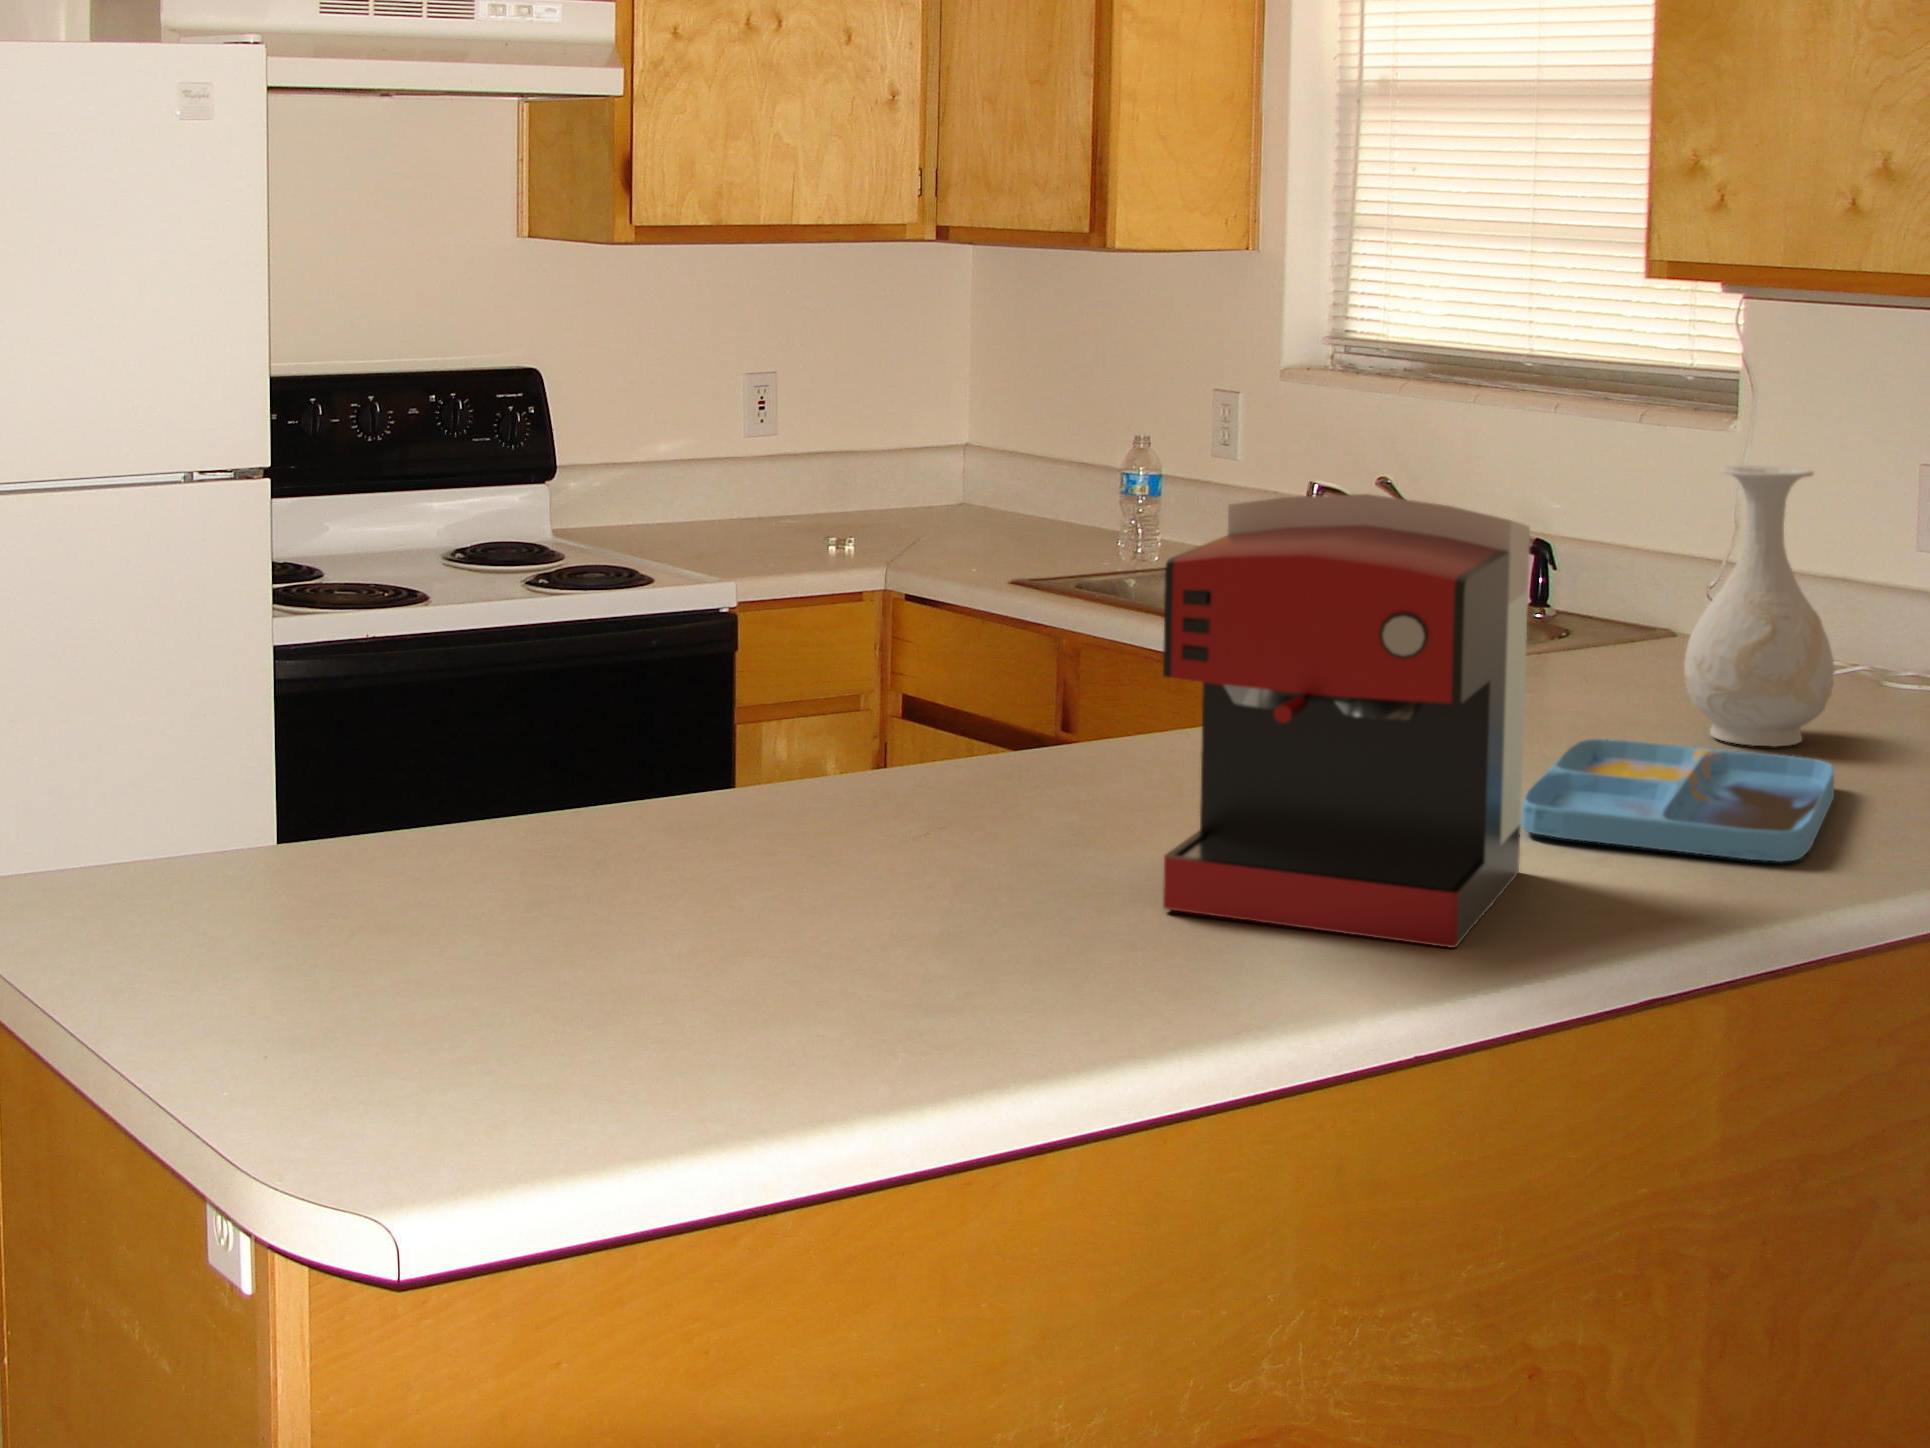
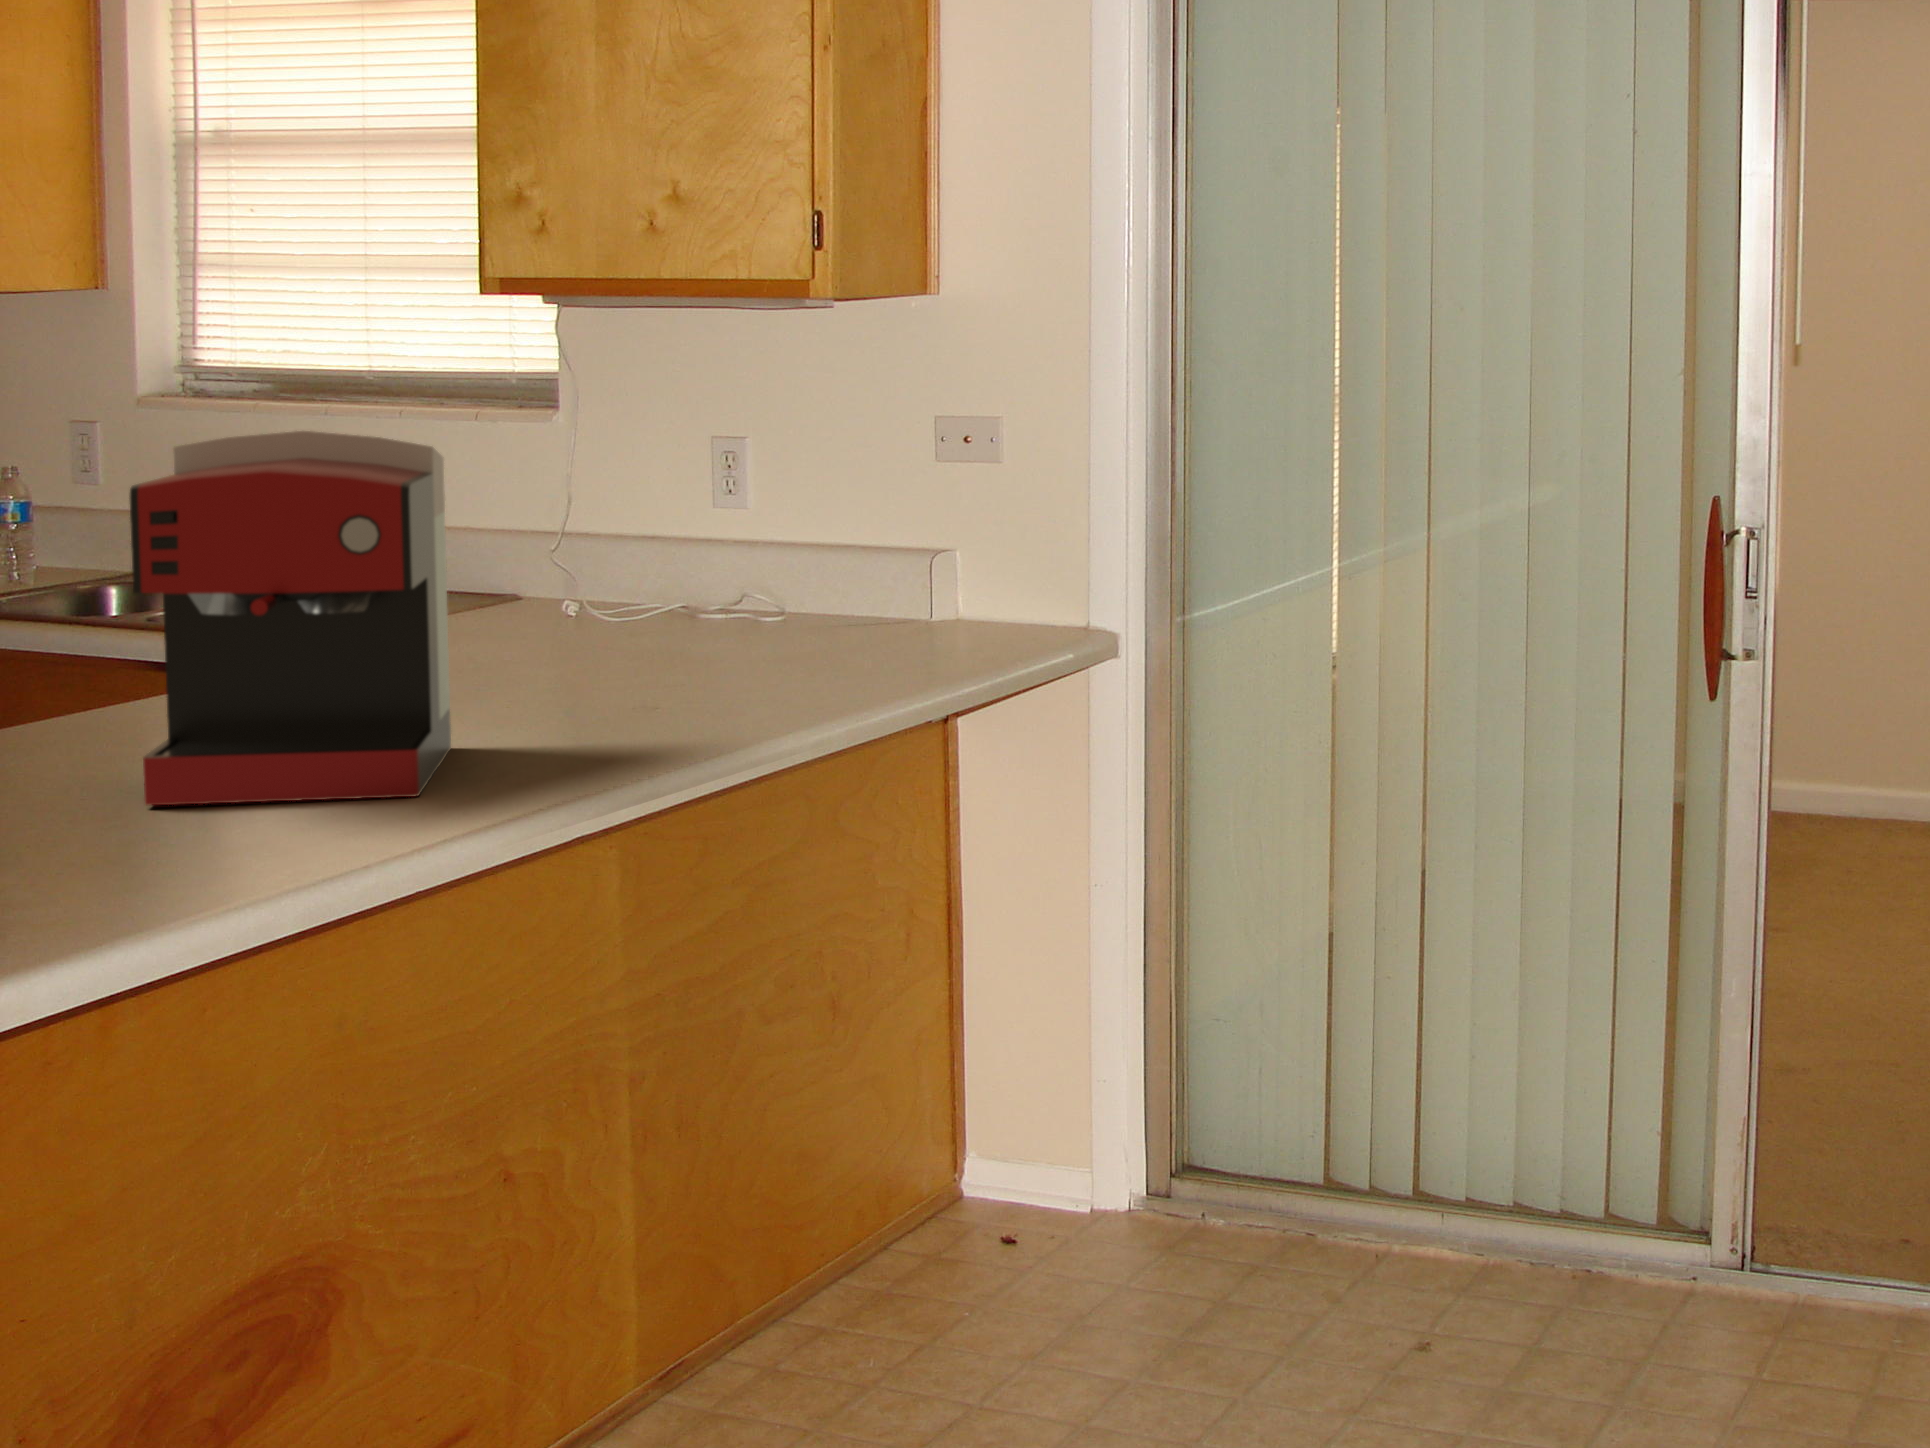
vase: present [1684,465,1835,747] -> none [547,434,662,657]
tray: present [1521,739,1834,862] -> none [443,654,677,723]

